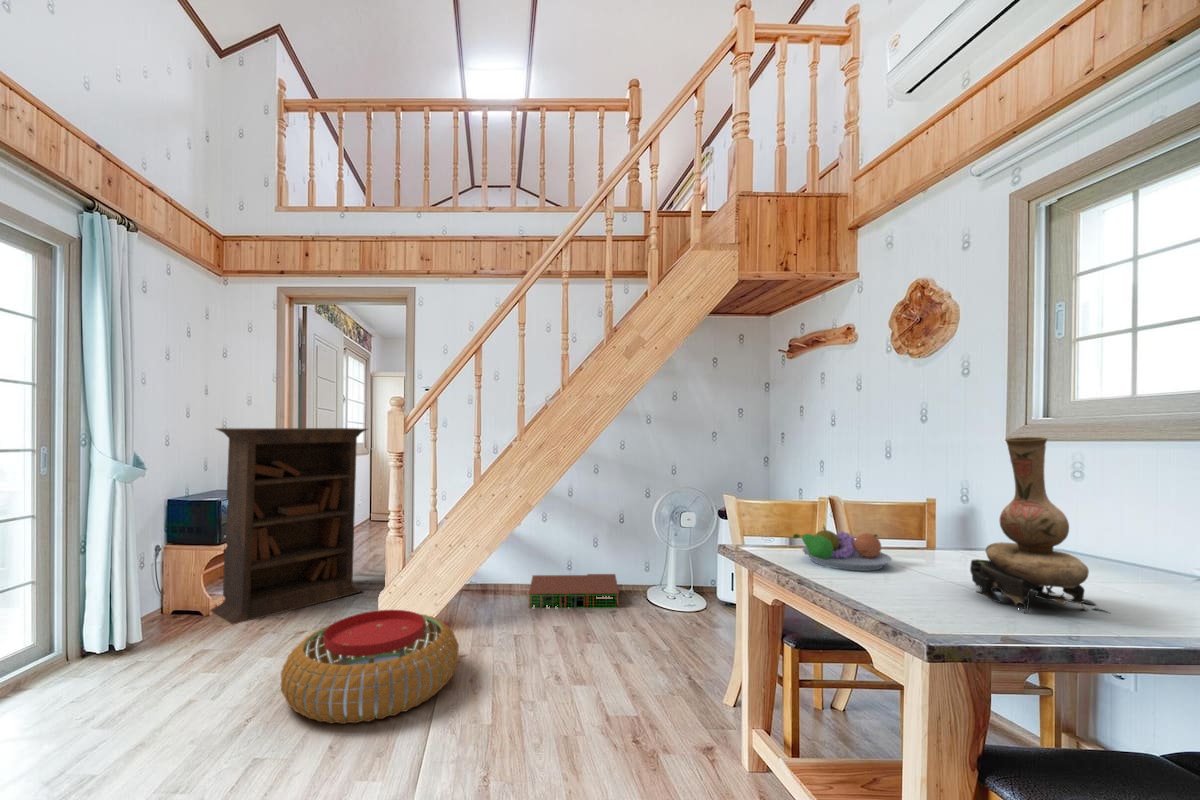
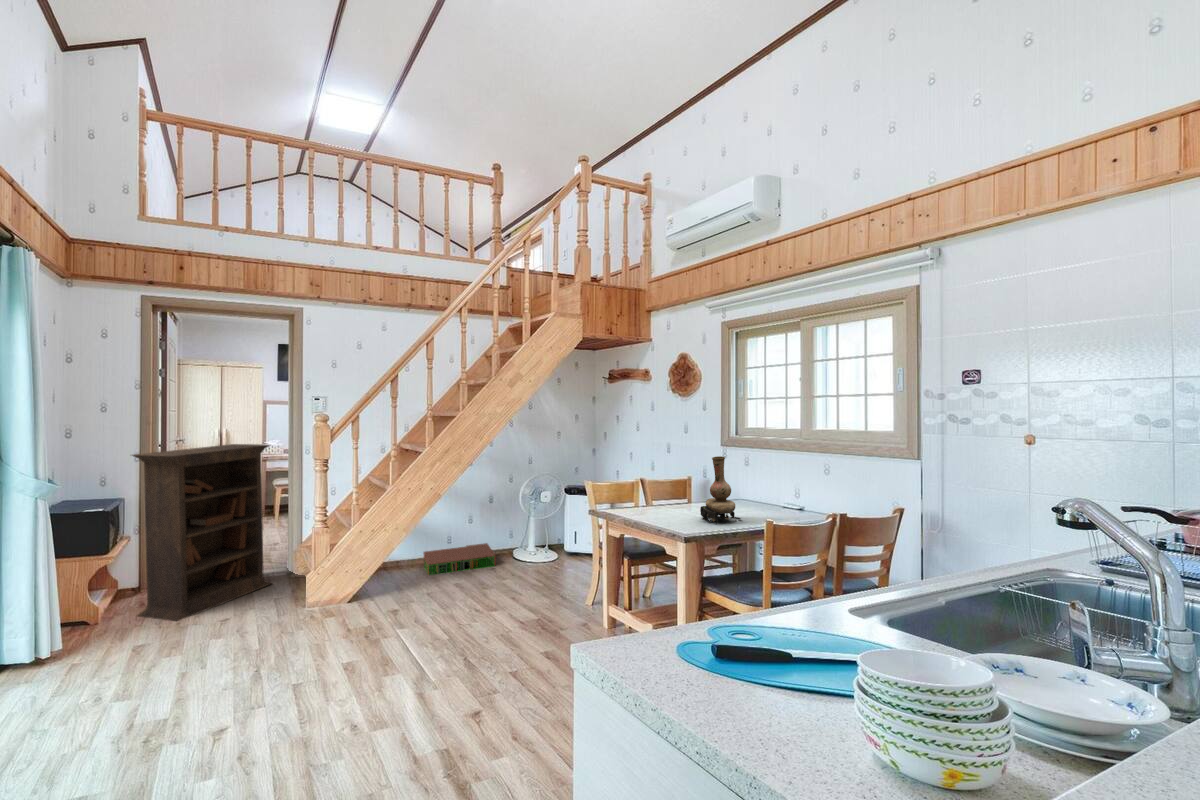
fruit bowl: present [793,527,892,571] -> none [629,496,672,517]
pouf: present [281,610,459,724] -> none [288,582,412,655]

